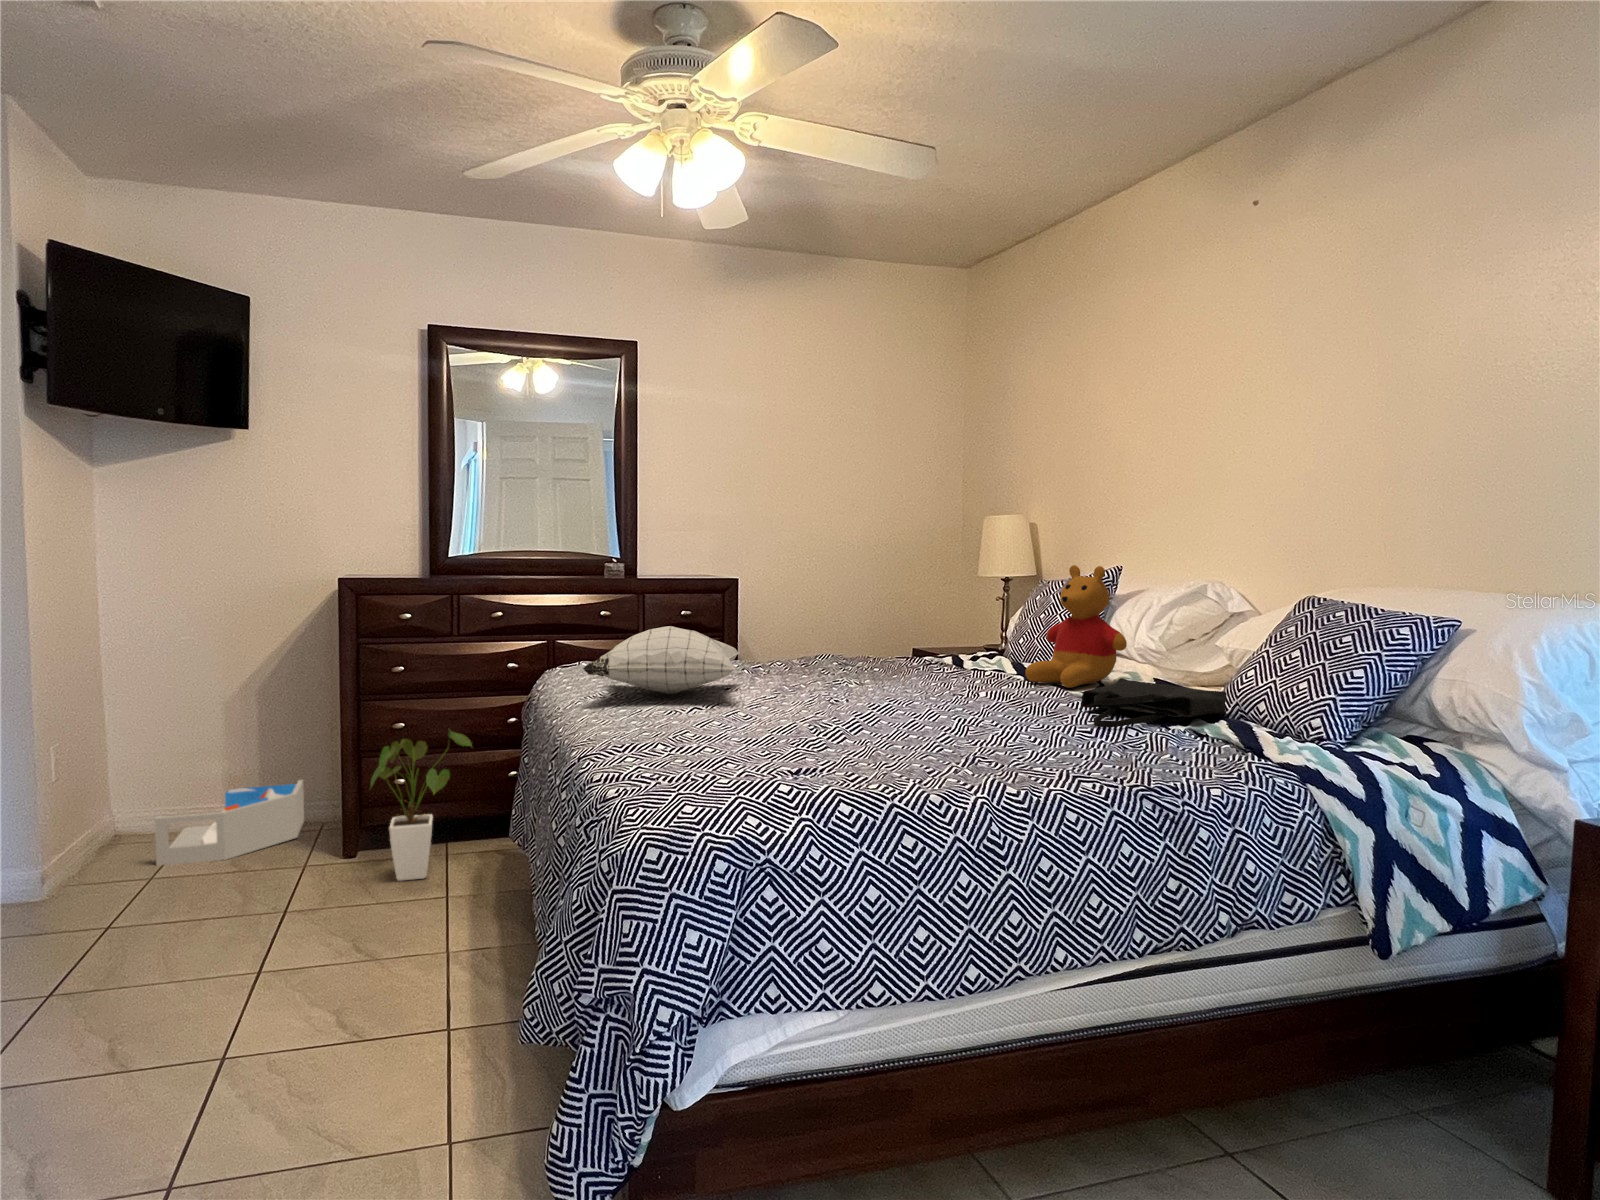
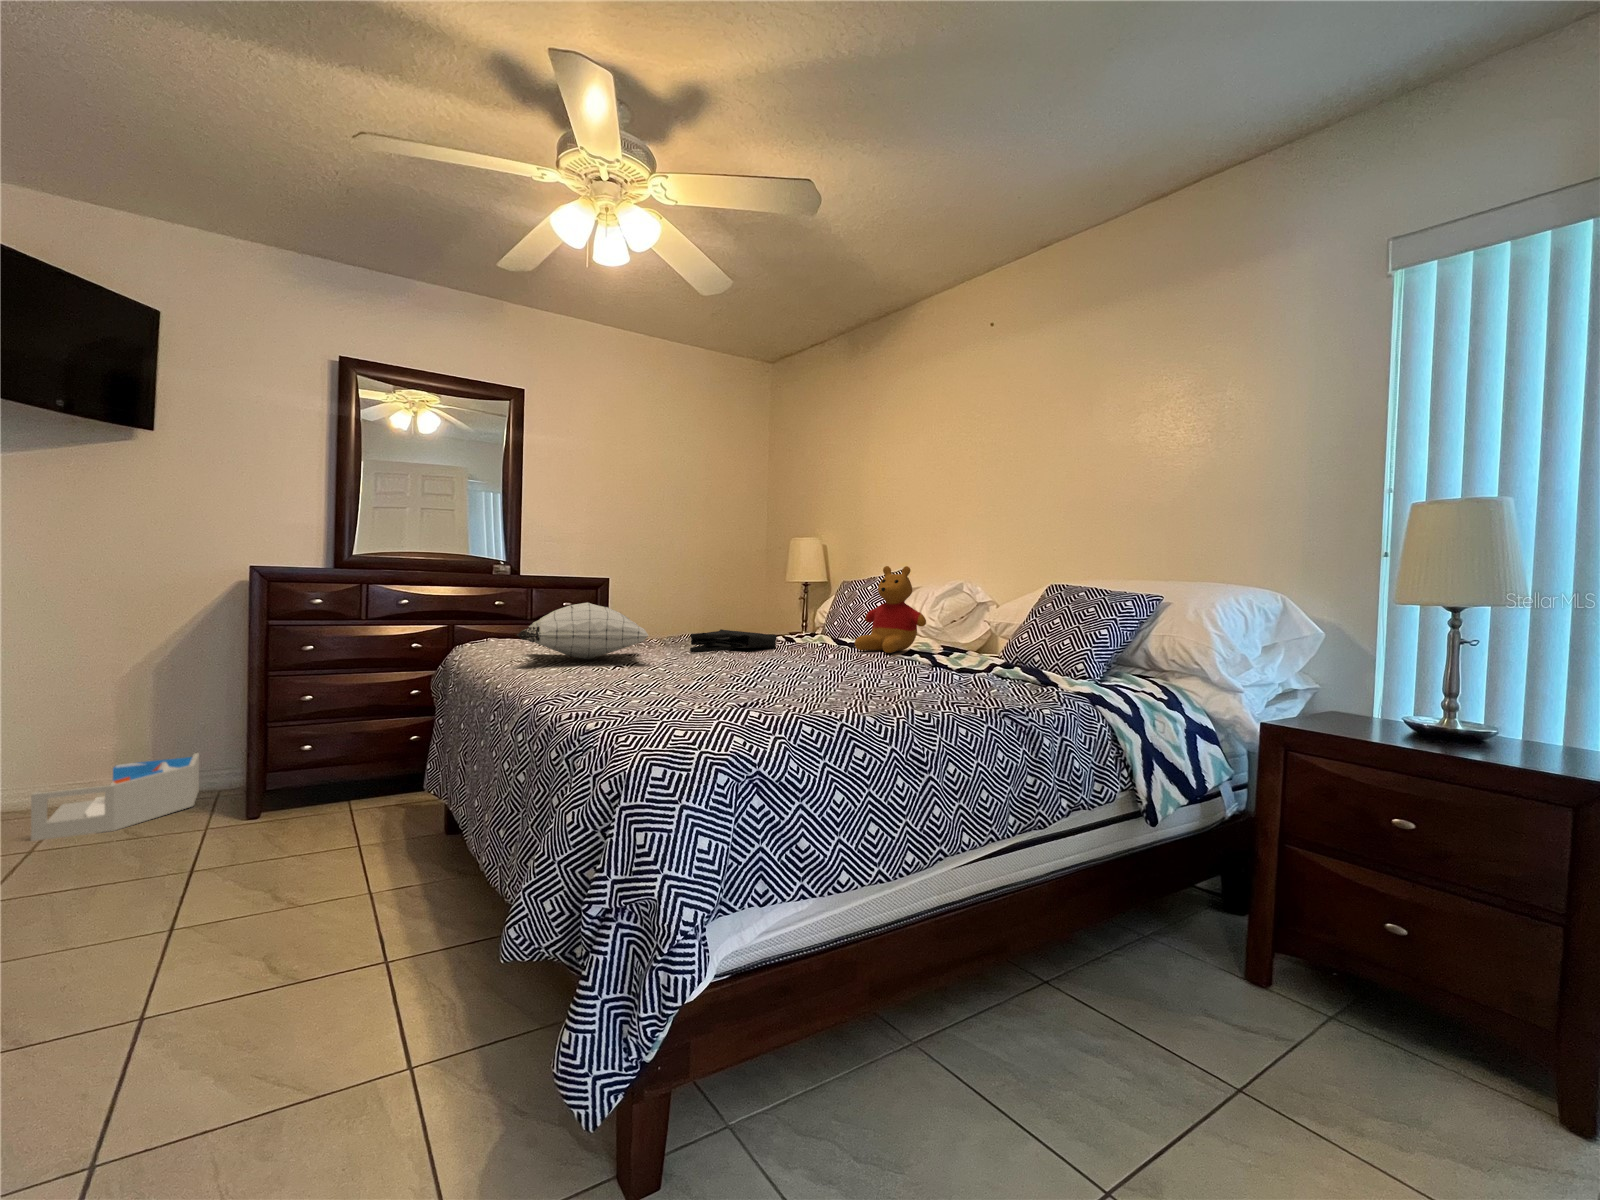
tote bag: present [1081,678,1226,727] -> present [690,629,777,653]
house plant: present [371,730,472,881] -> none [281,700,382,837]

